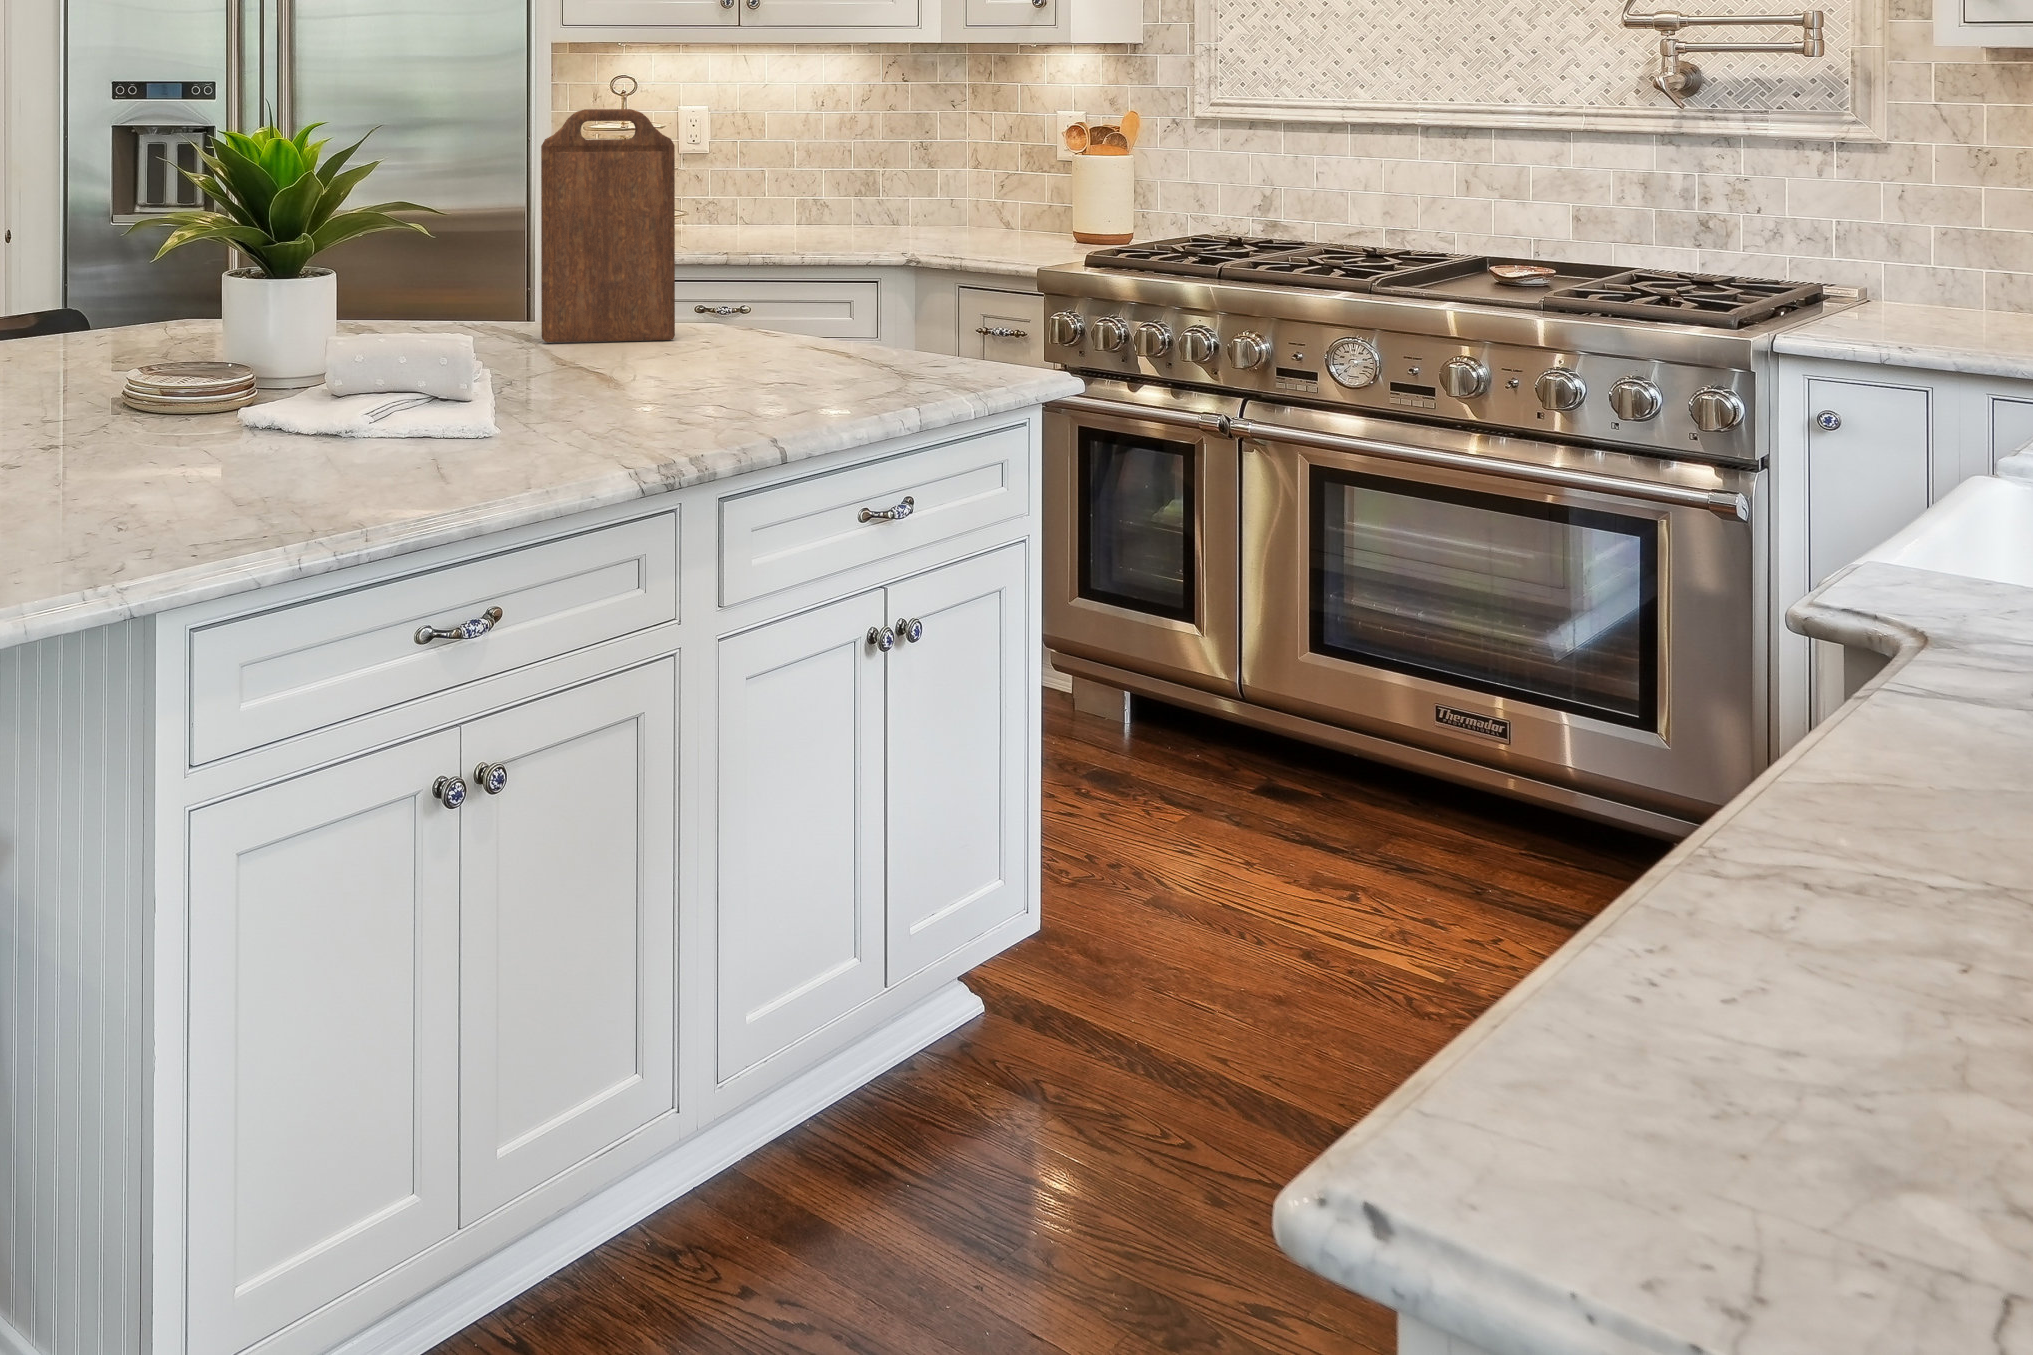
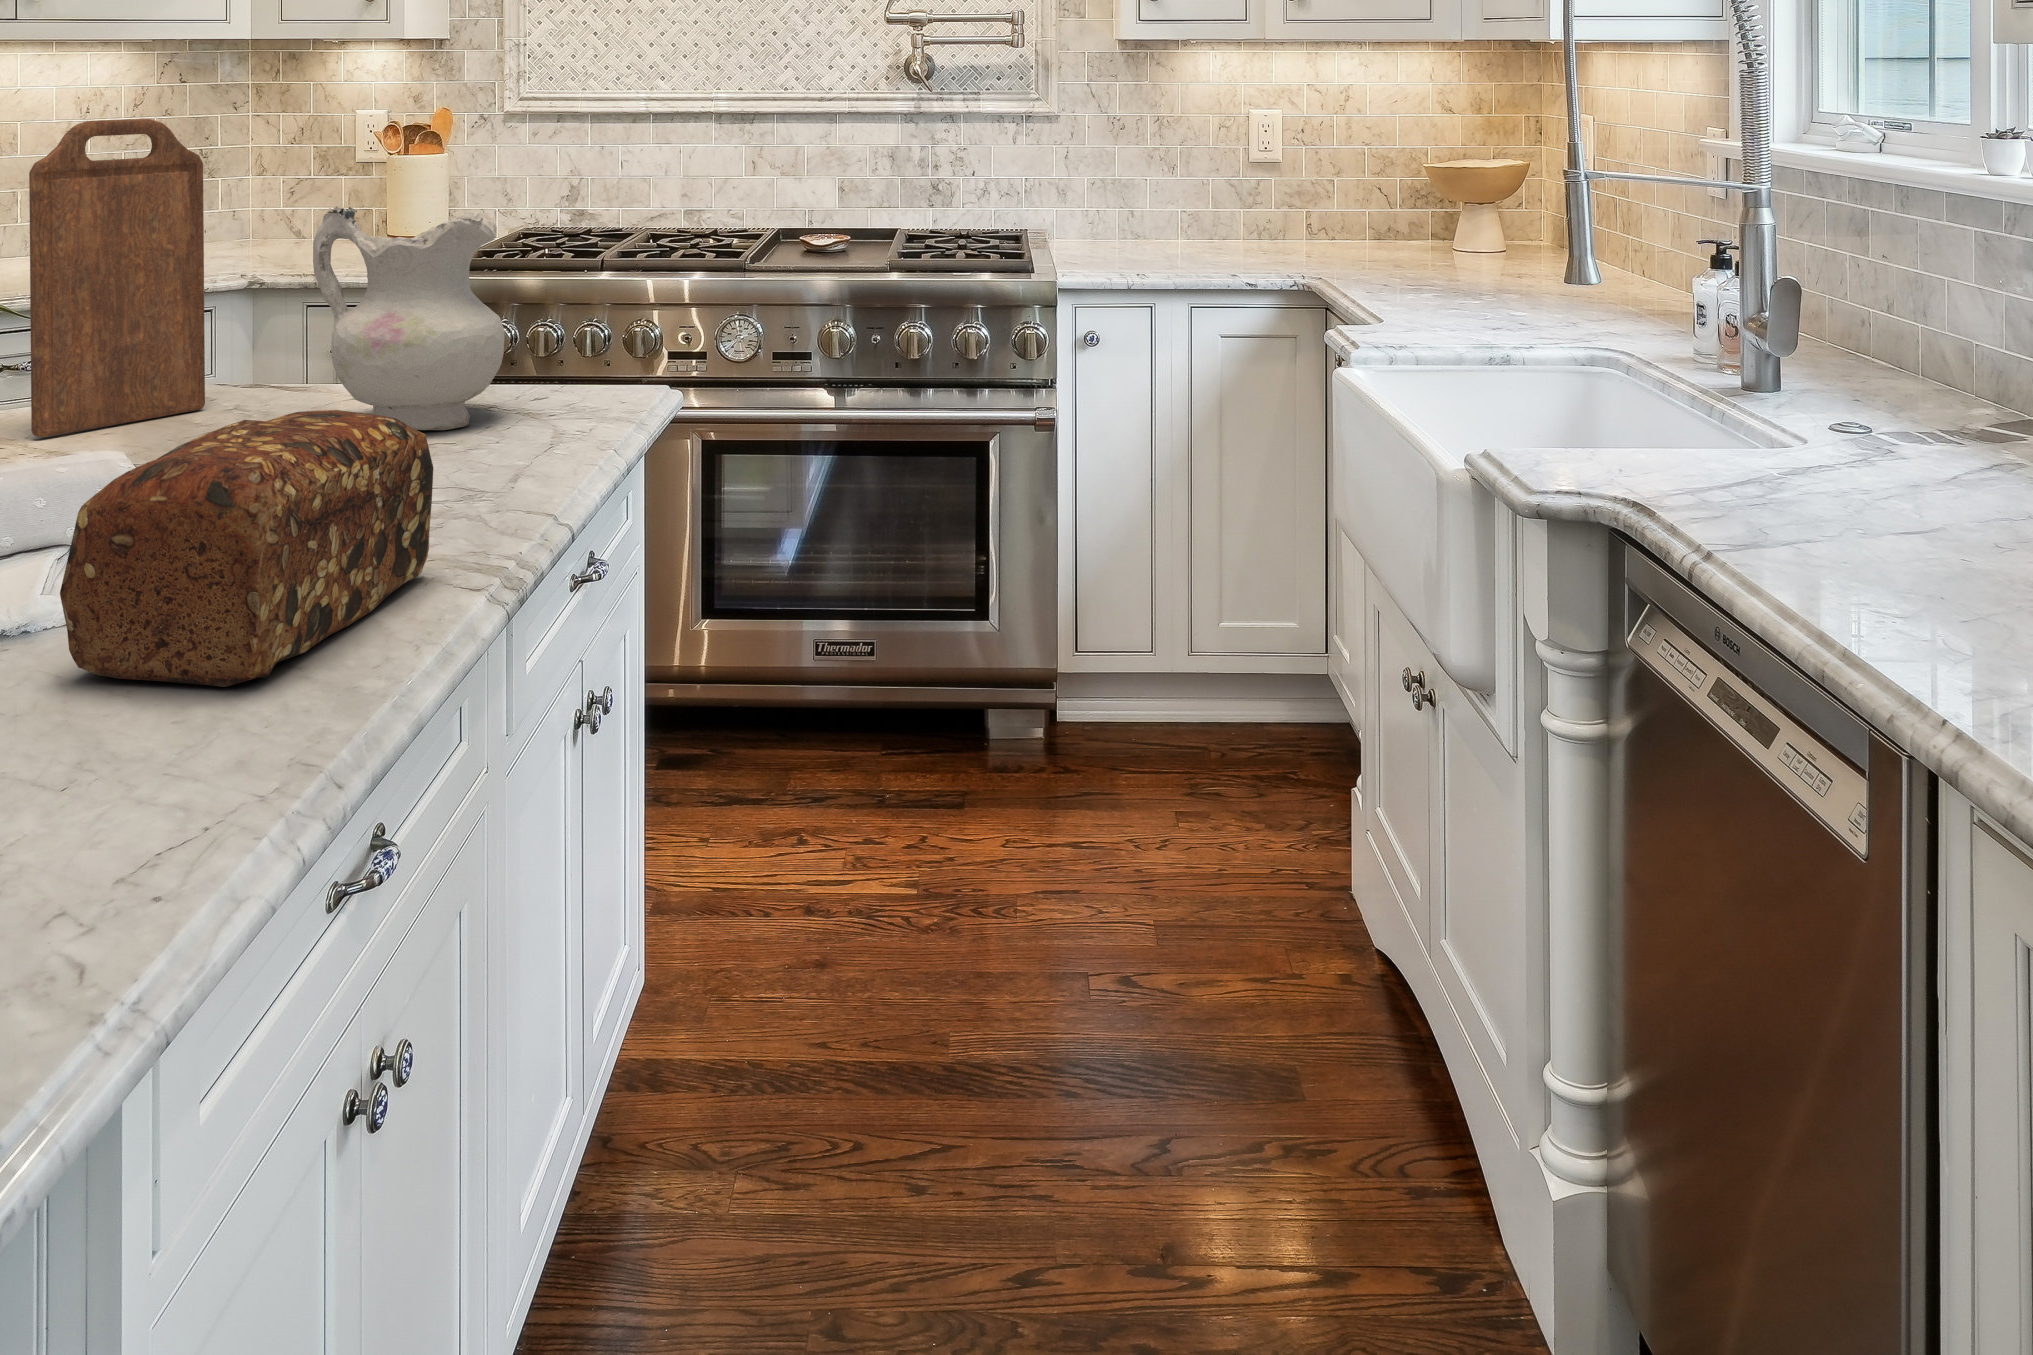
ceramic pitcher: none [724,185,867,375] -> present [313,207,505,430]
bread loaf: none [325,317,607,479] -> present [60,410,433,687]

